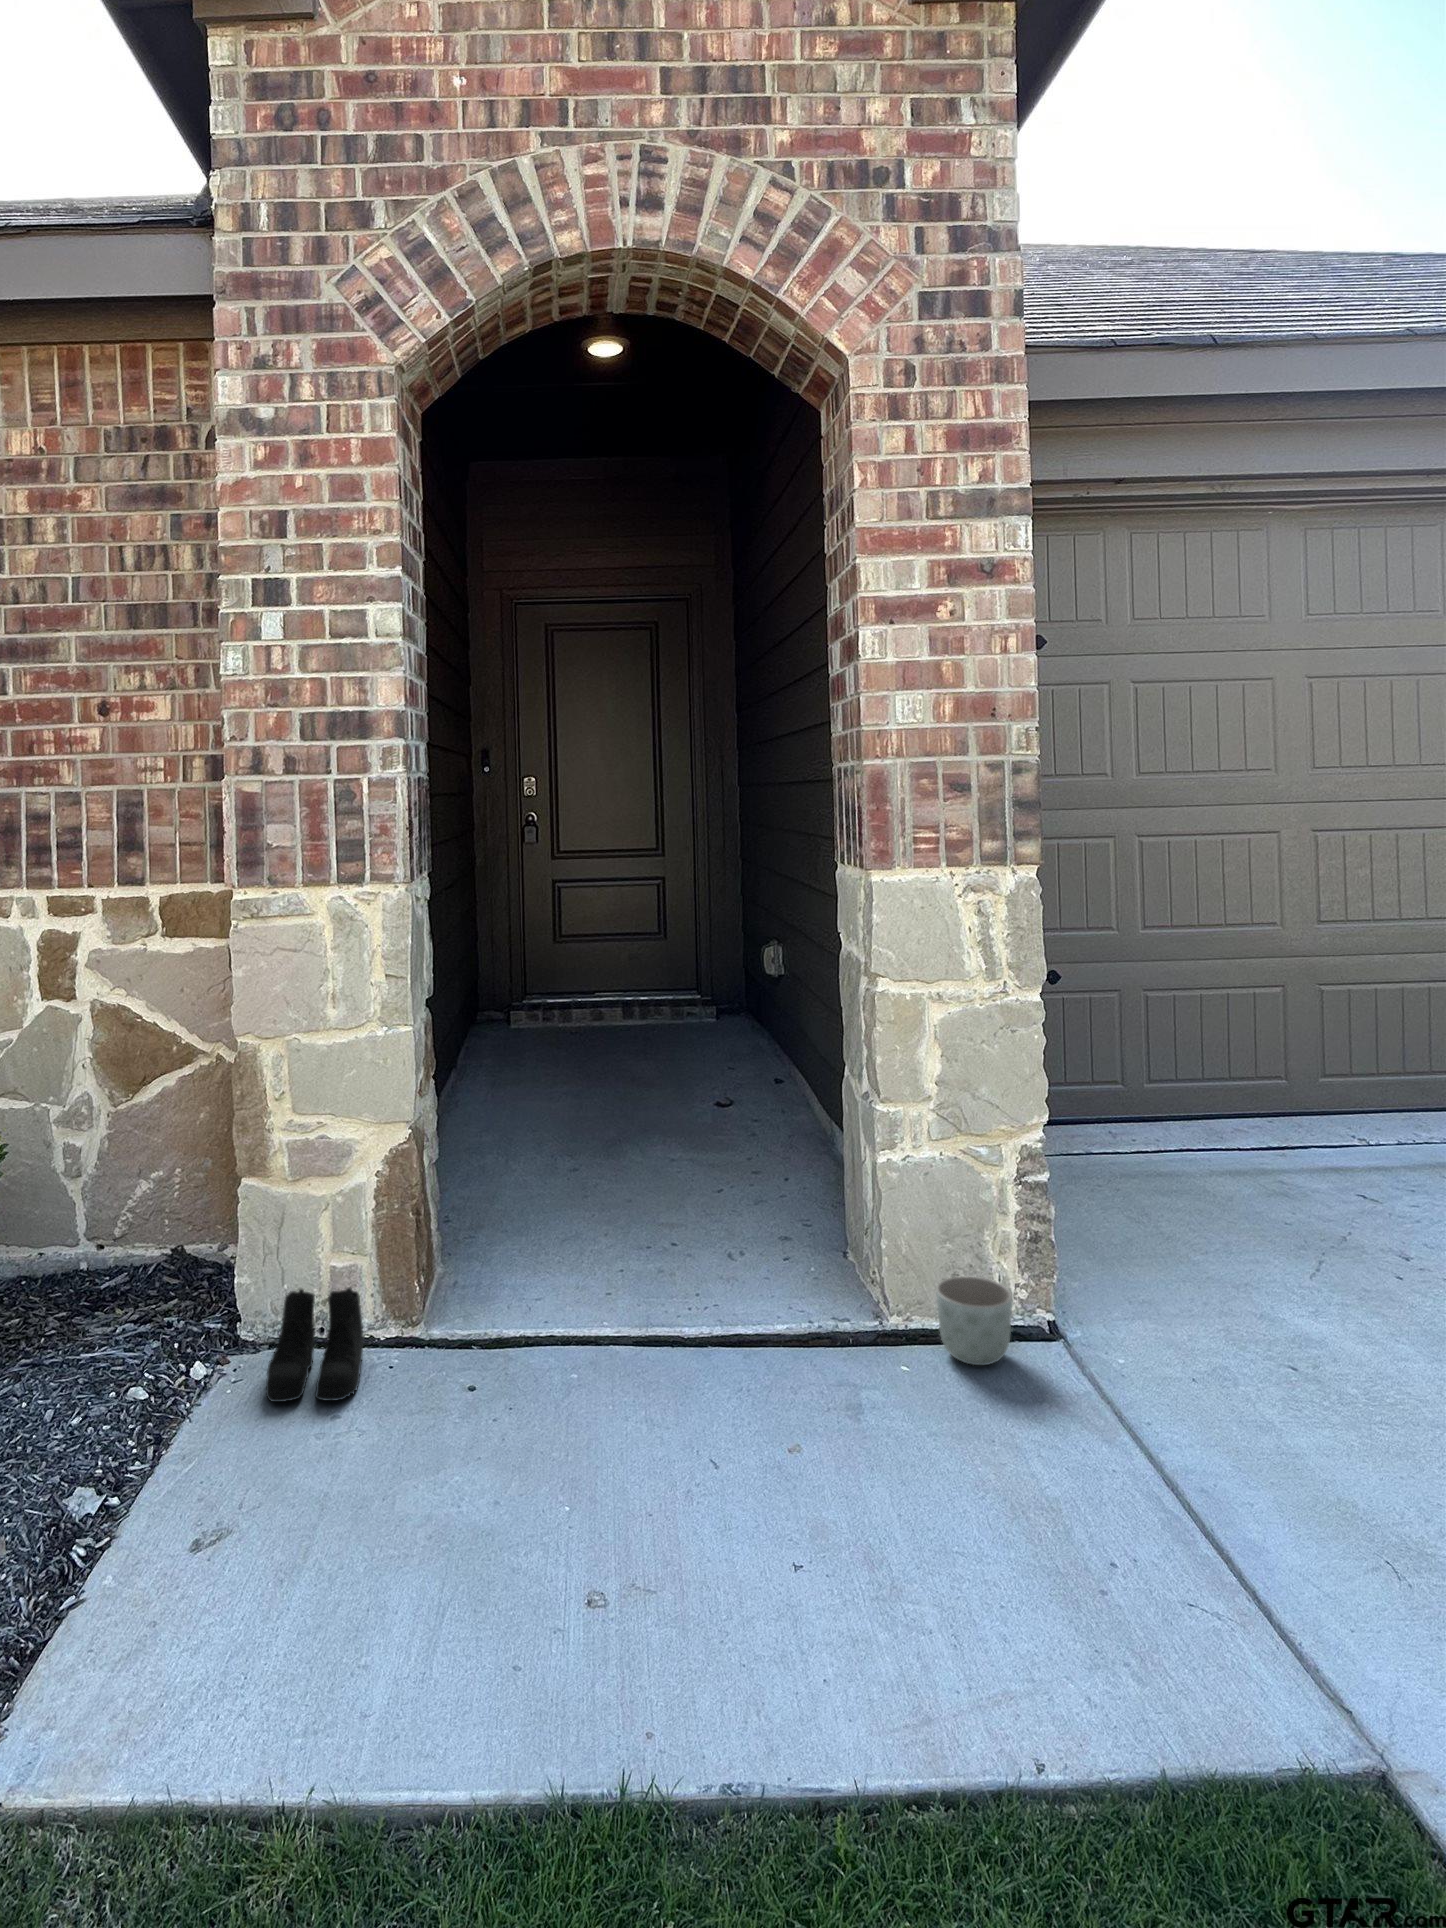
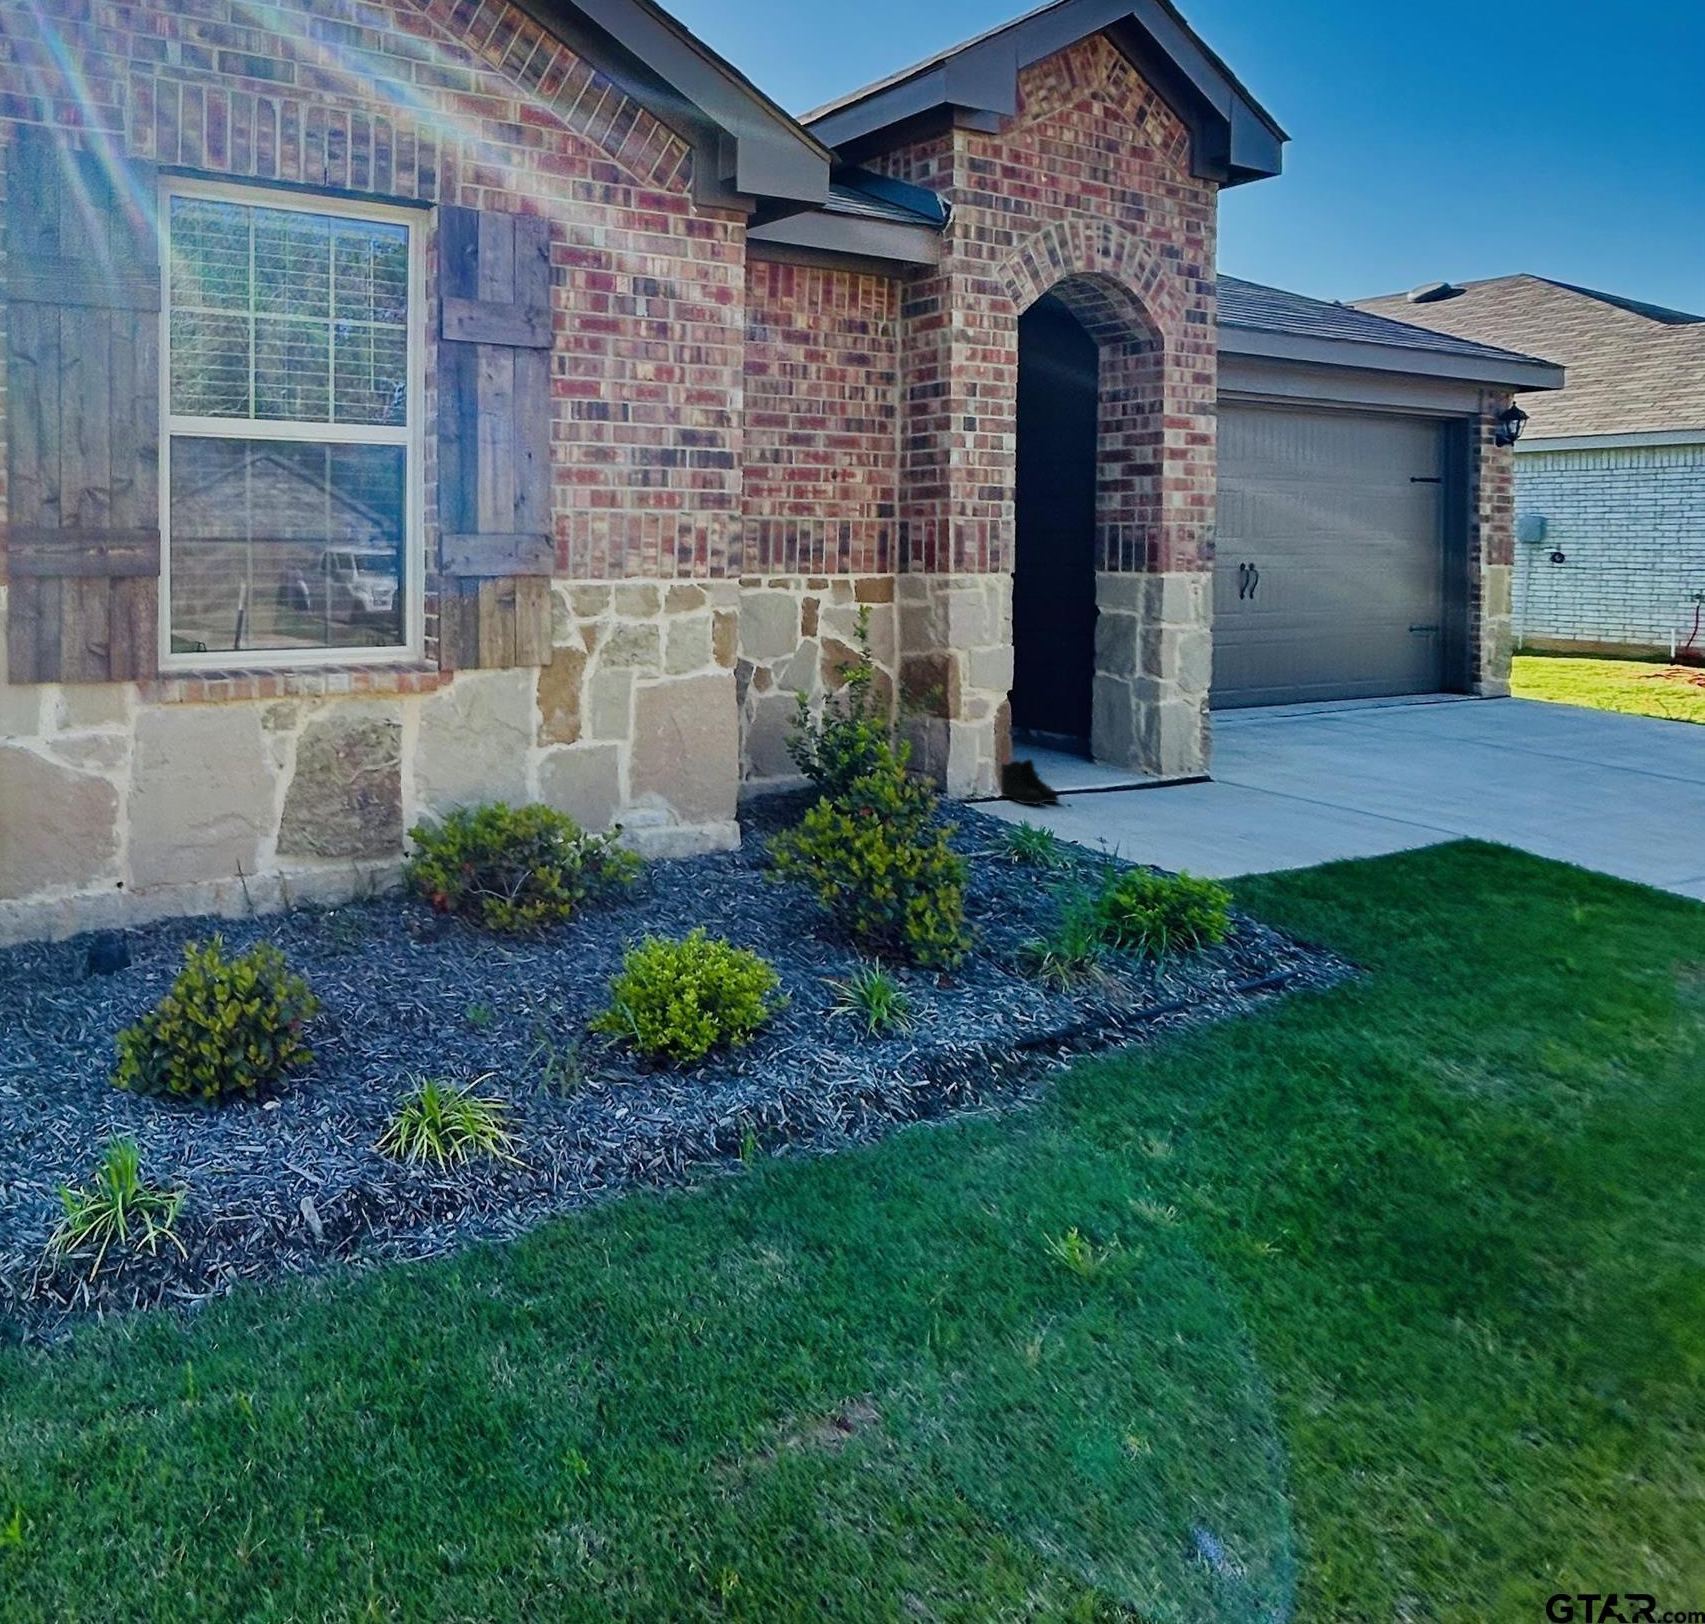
planter: present [936,1276,1013,1365] -> none [1204,741,1239,774]

